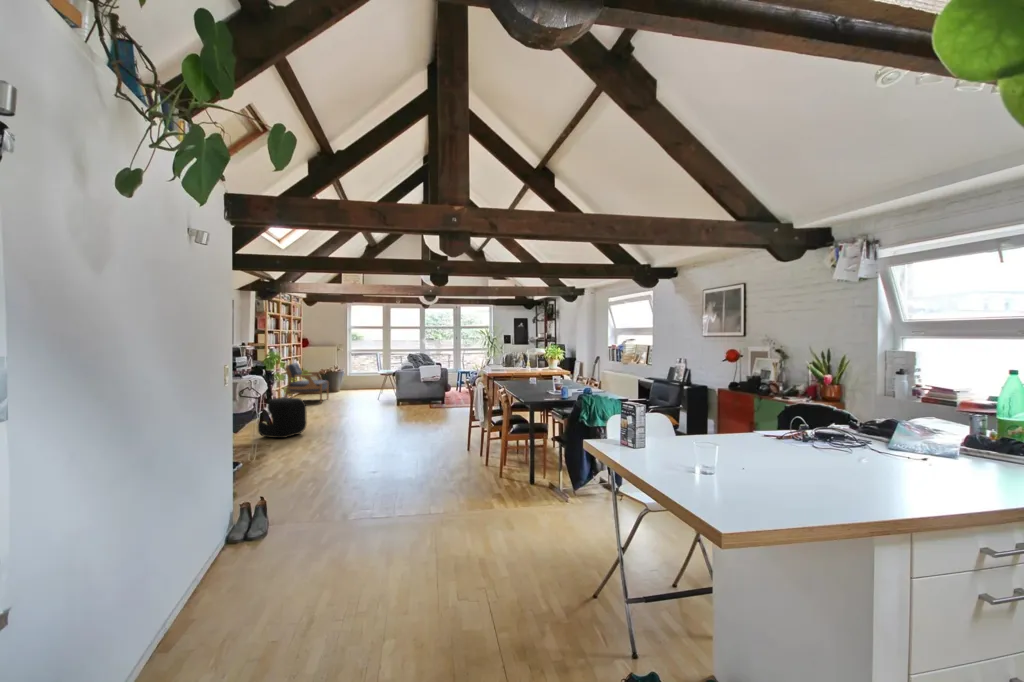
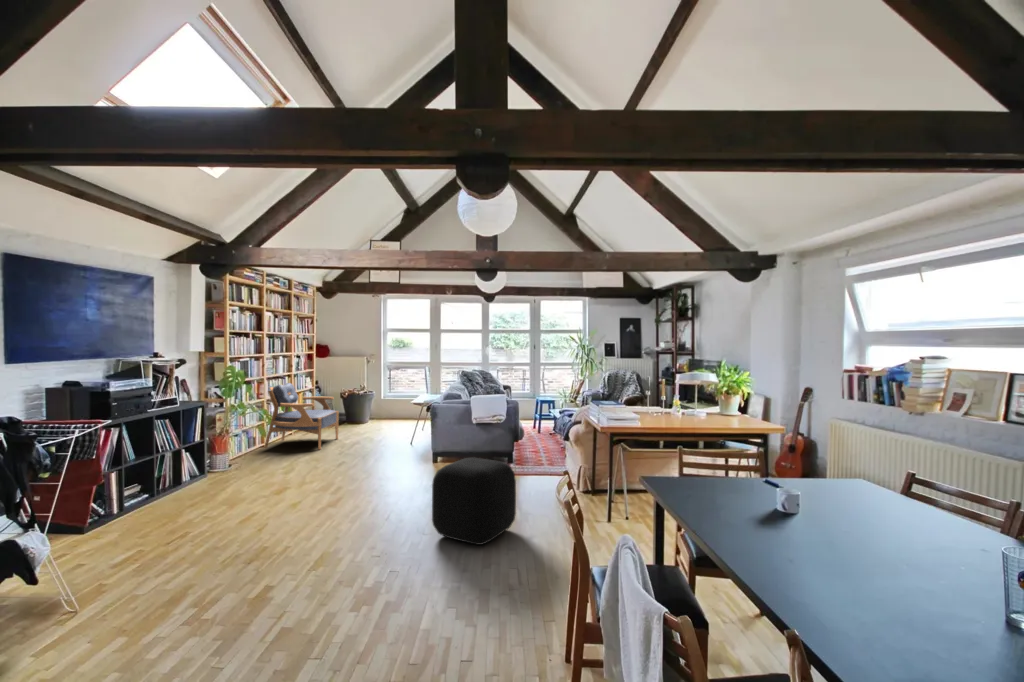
ottoman: present [258,397,307,438] -> present [432,458,516,545]

